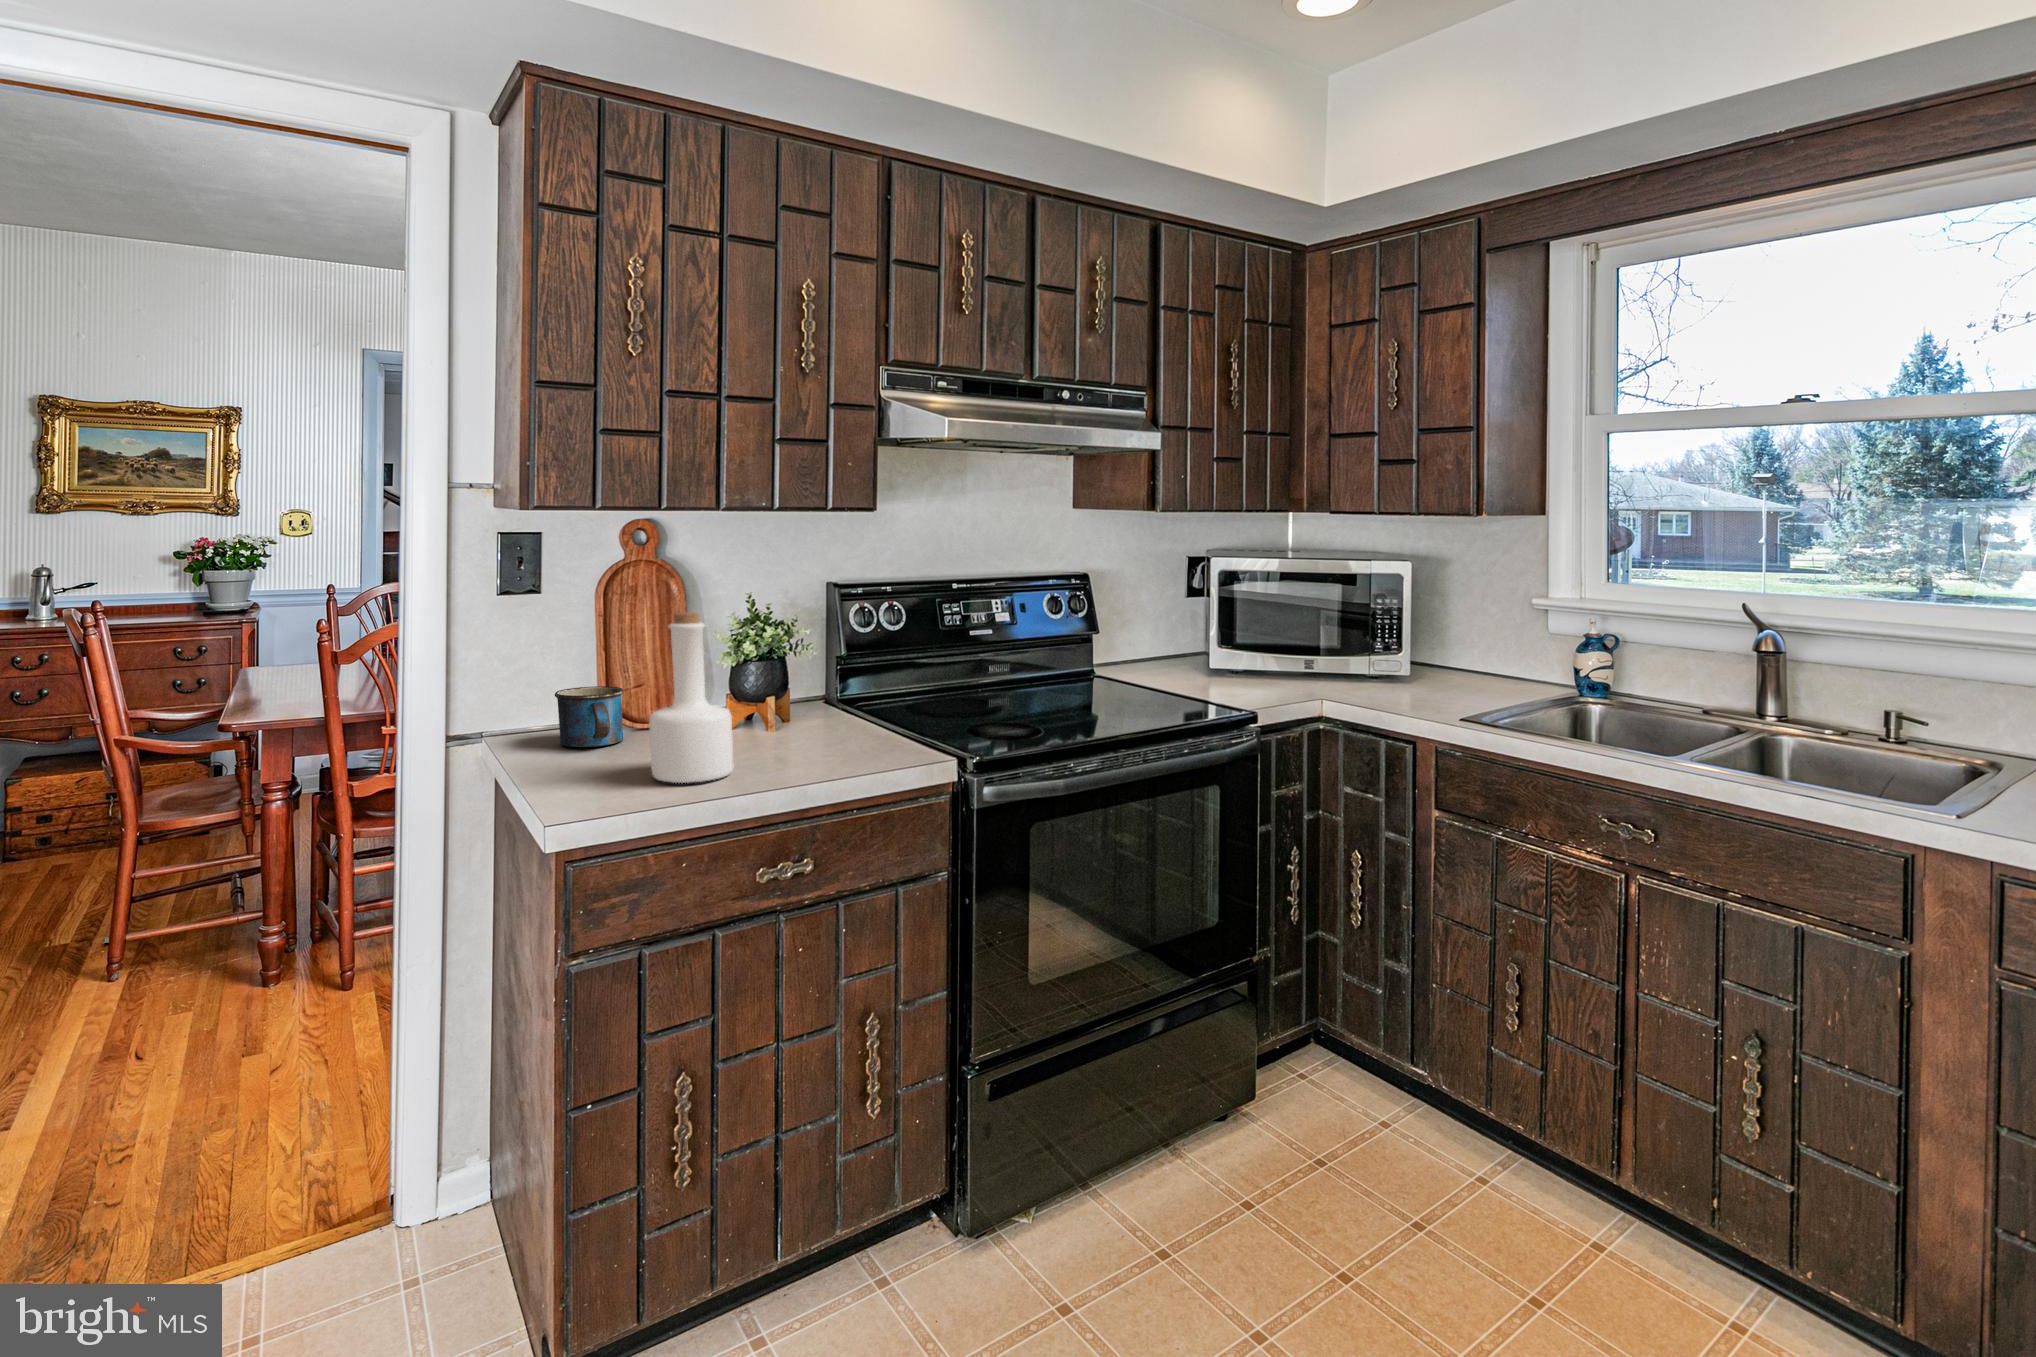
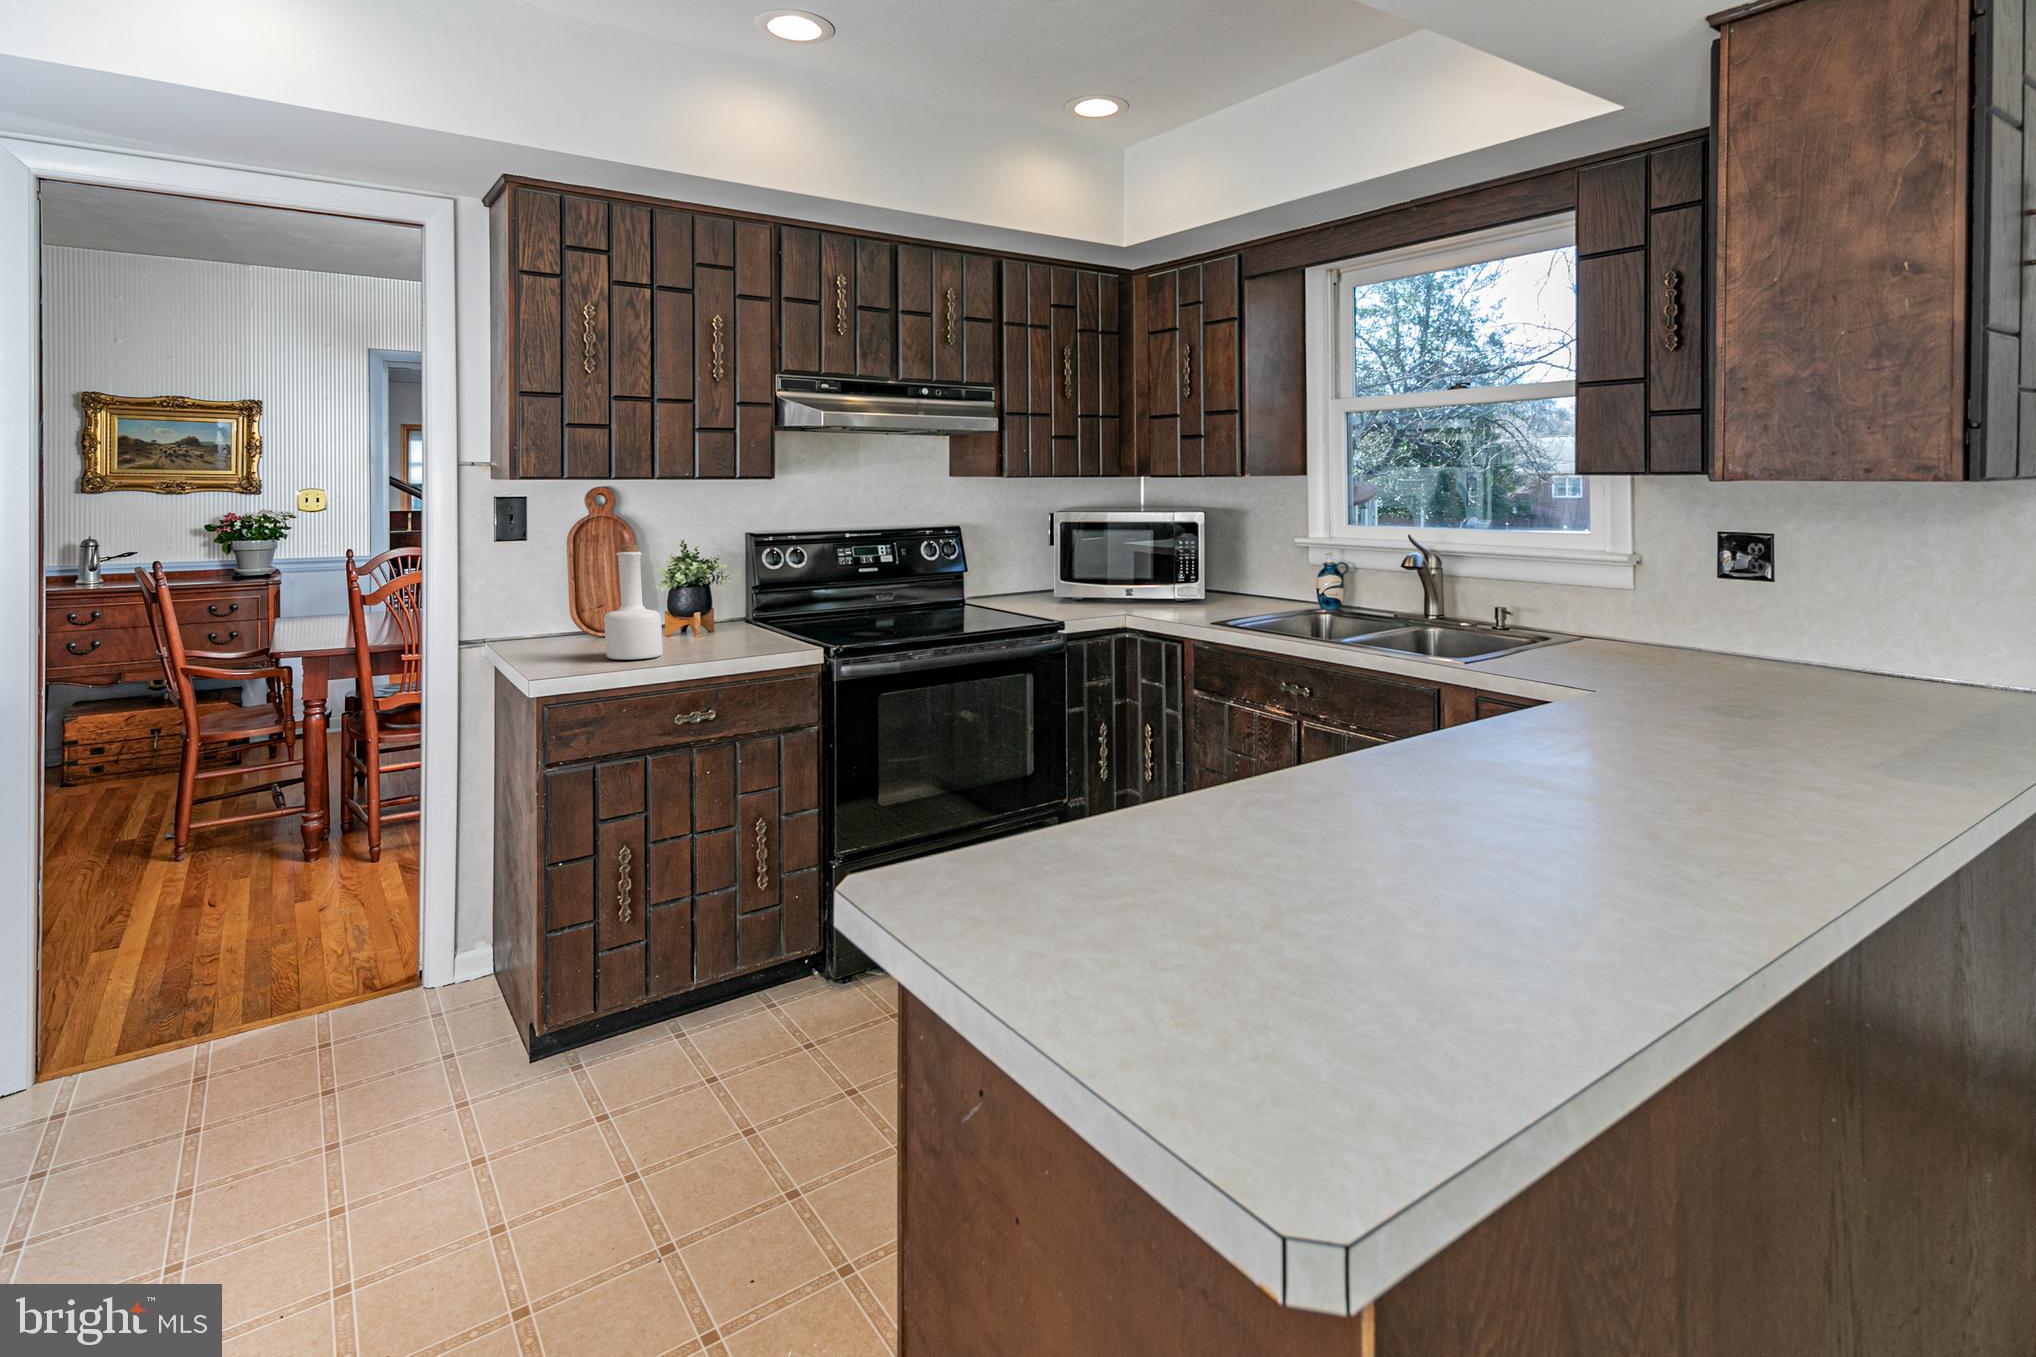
mug: present [555,686,624,747] -> none [539,604,588,645]

